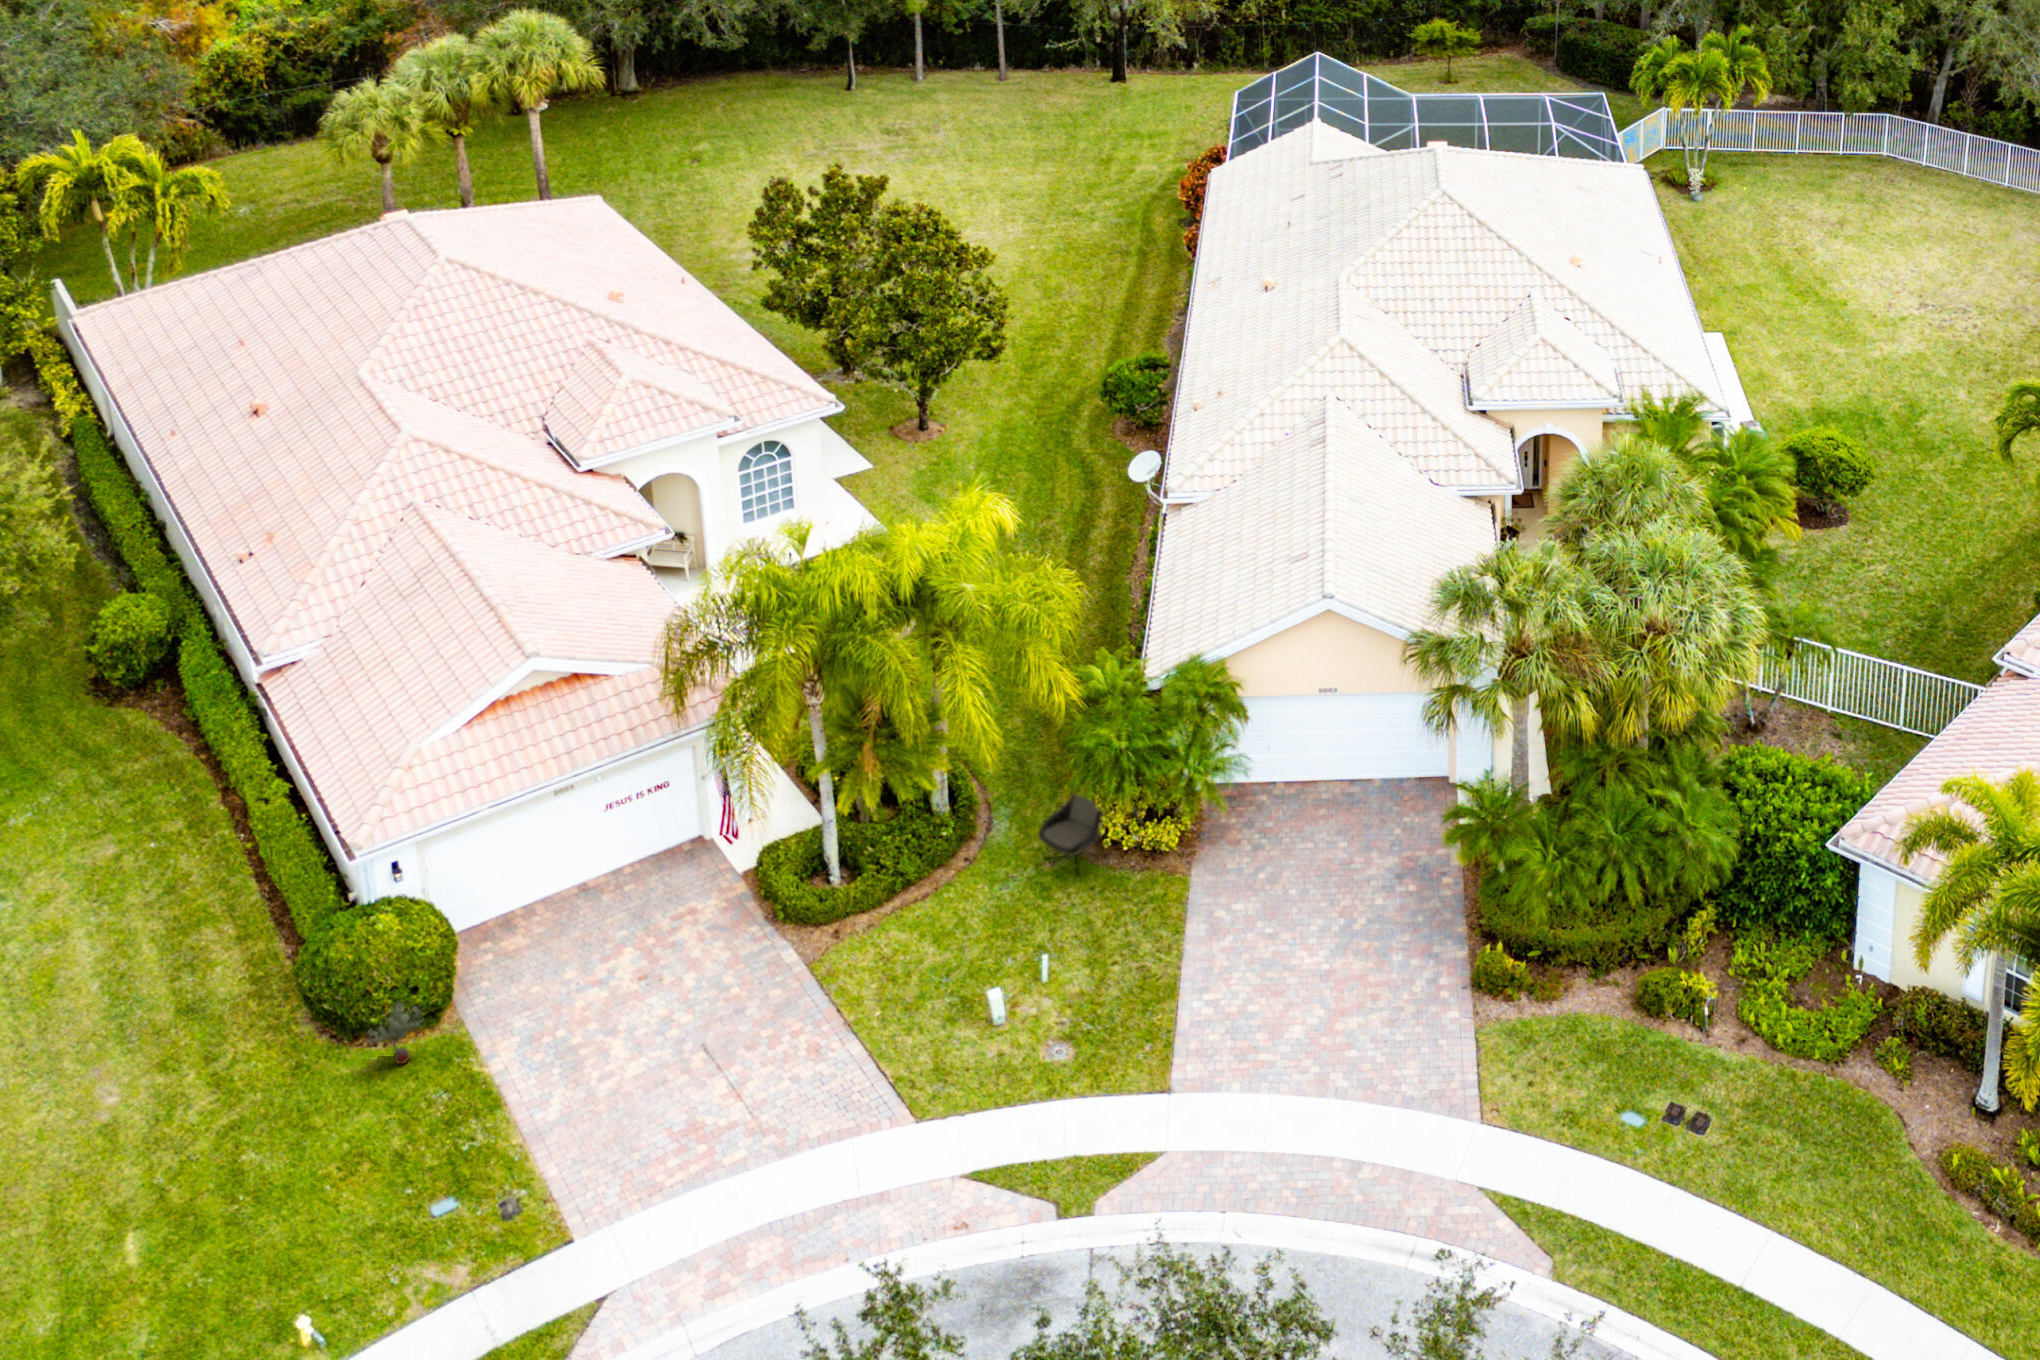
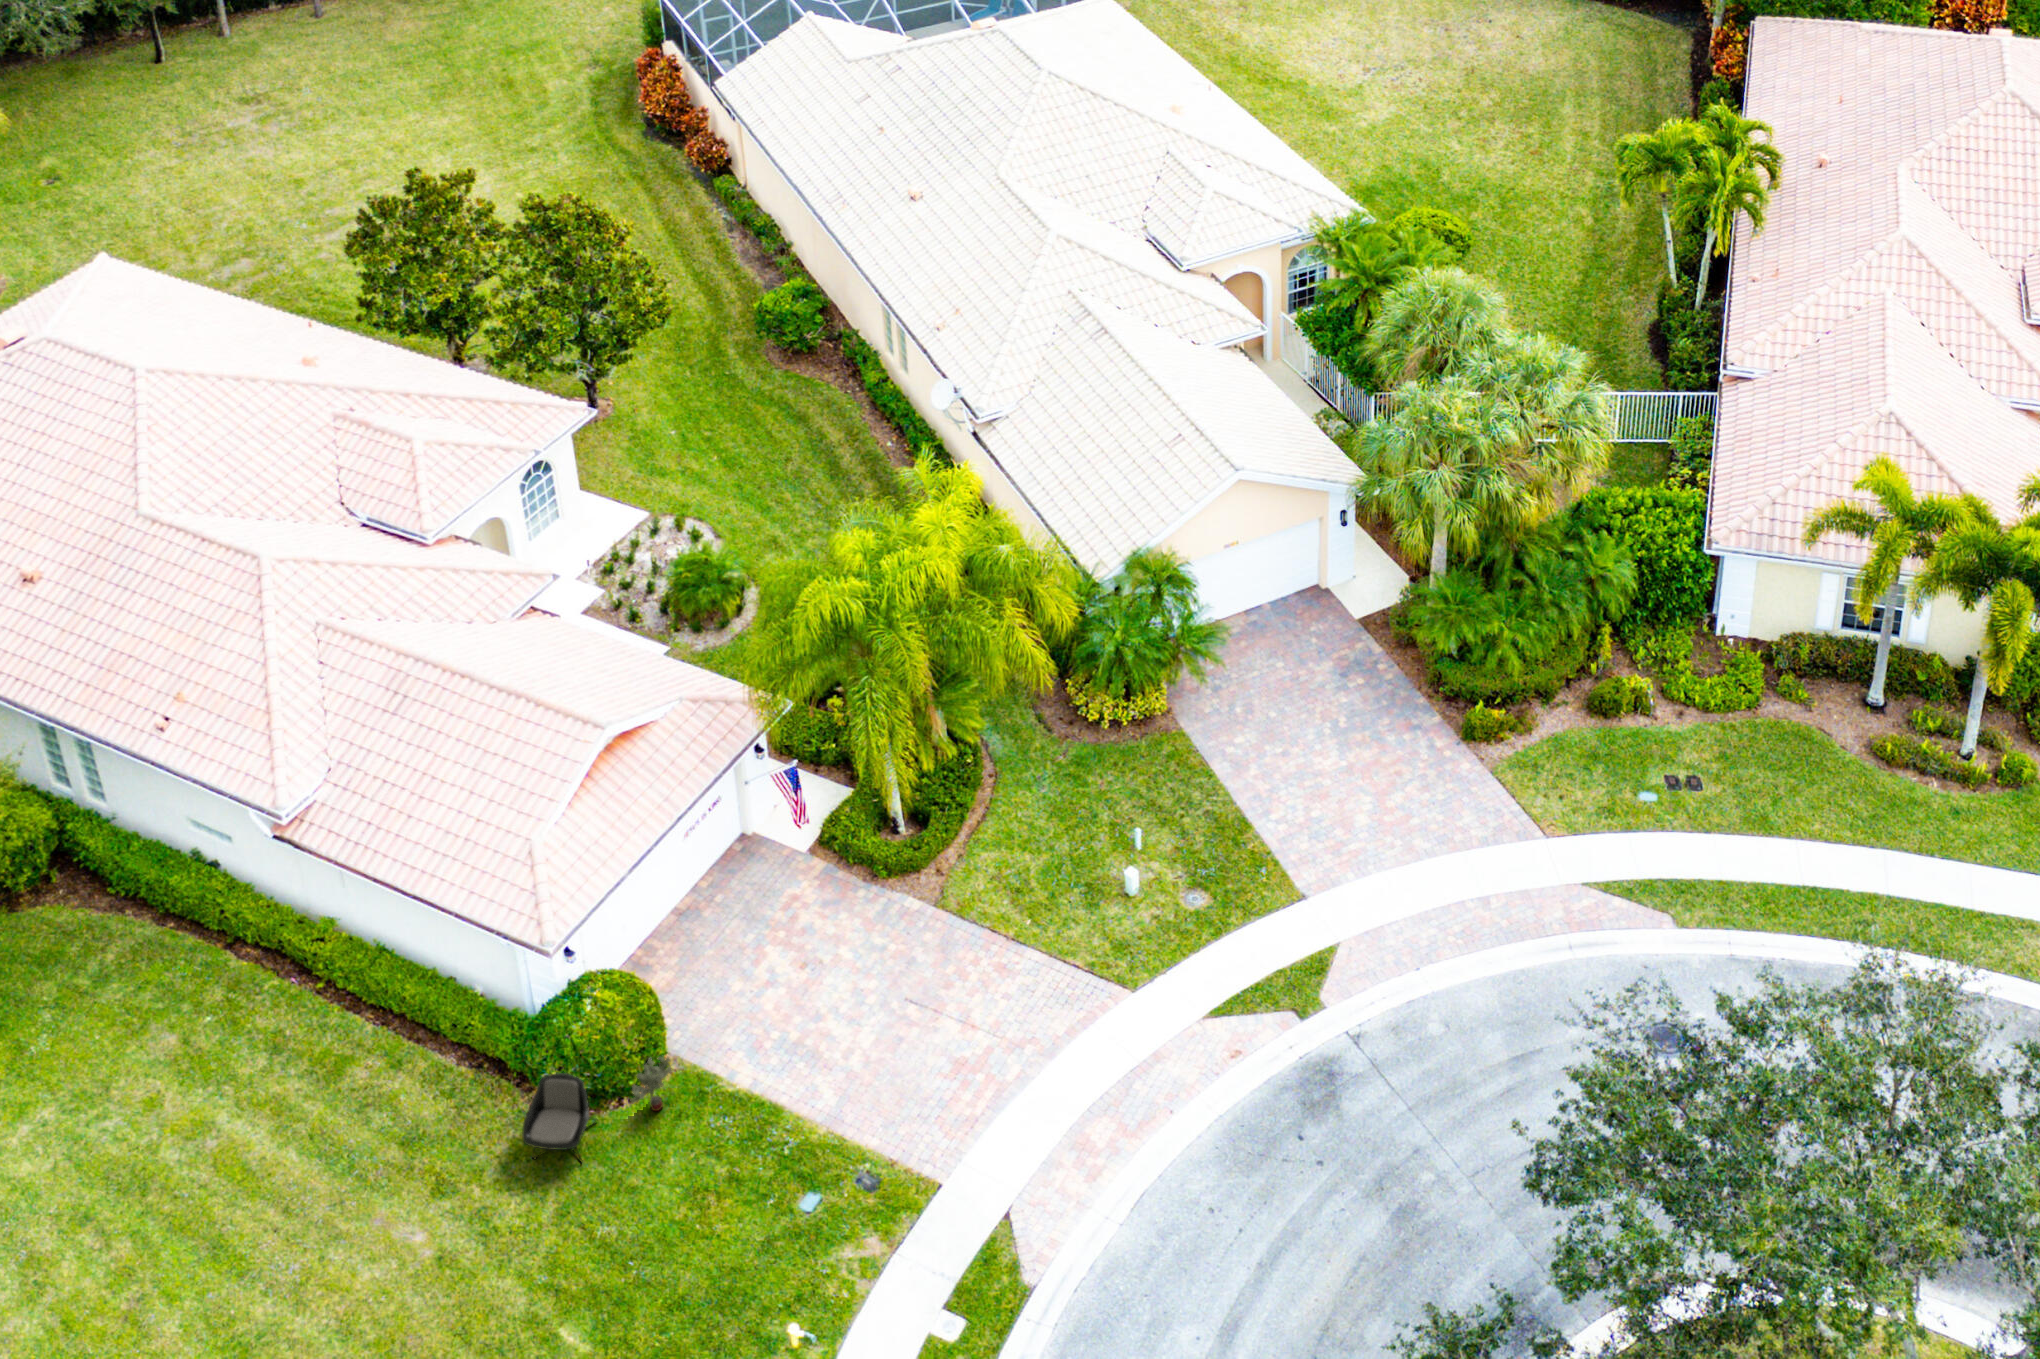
lounge chair: present [1038,794,1108,866] -> present [522,1073,595,1162]

